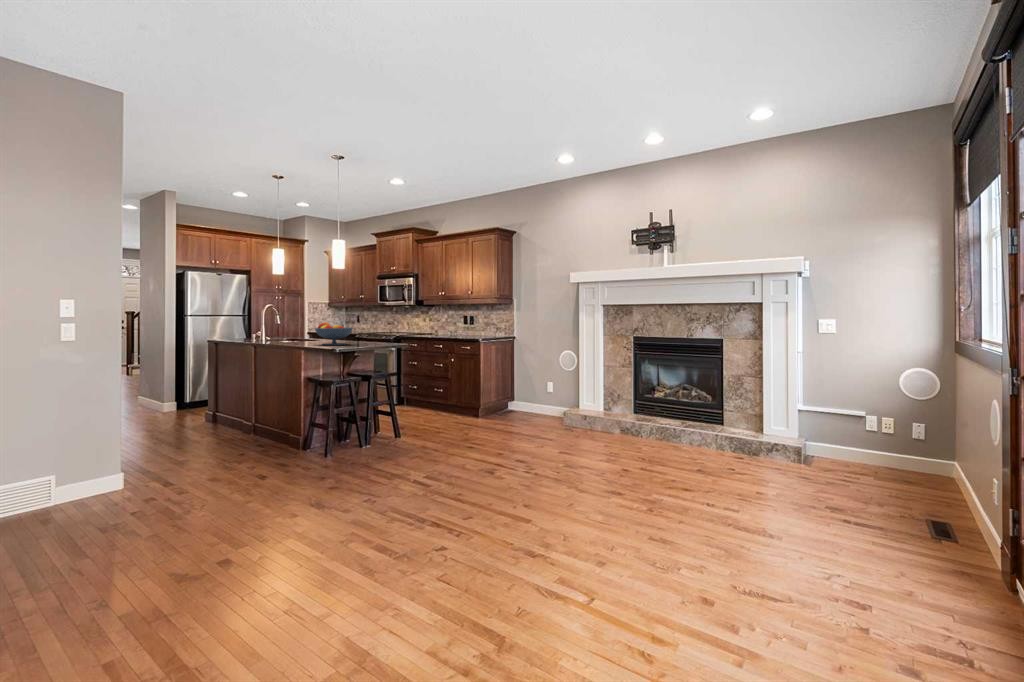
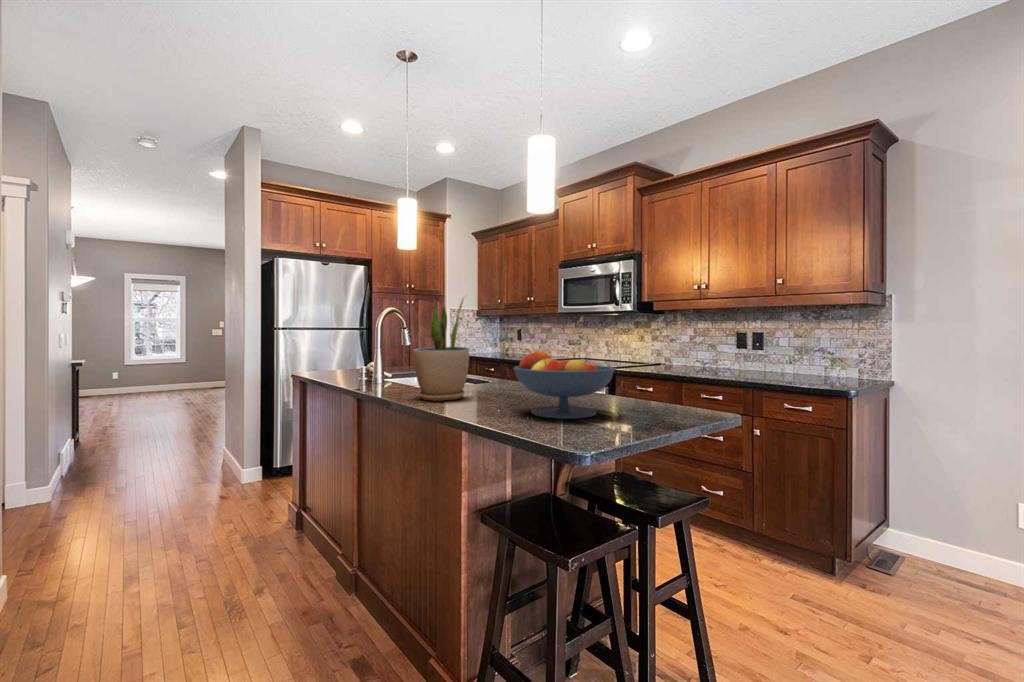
potted plant: none [276,300,301,344] -> present [413,298,469,401]

